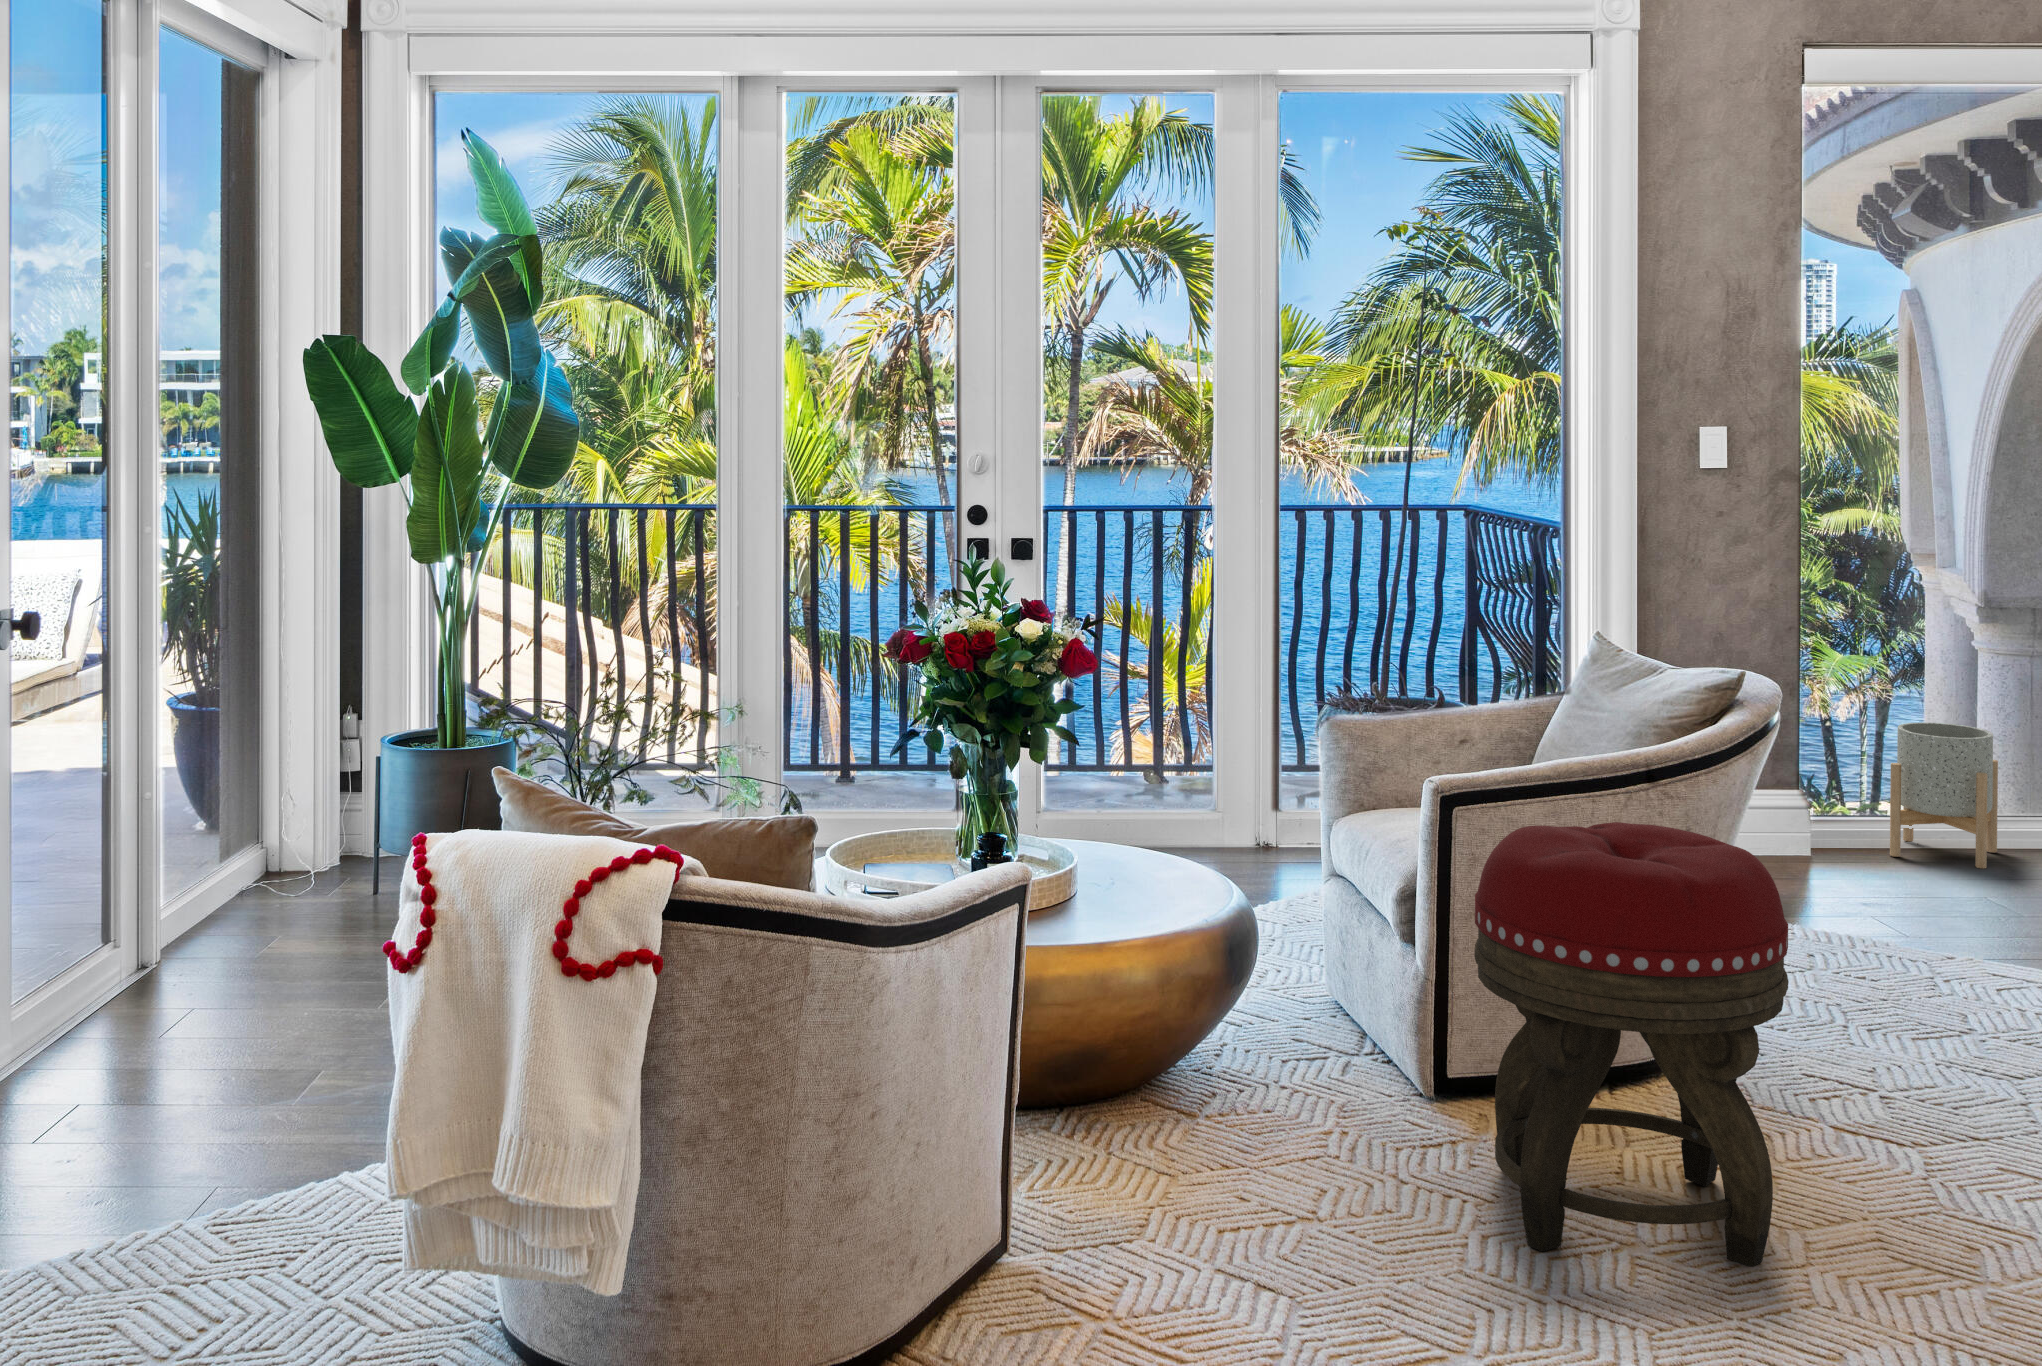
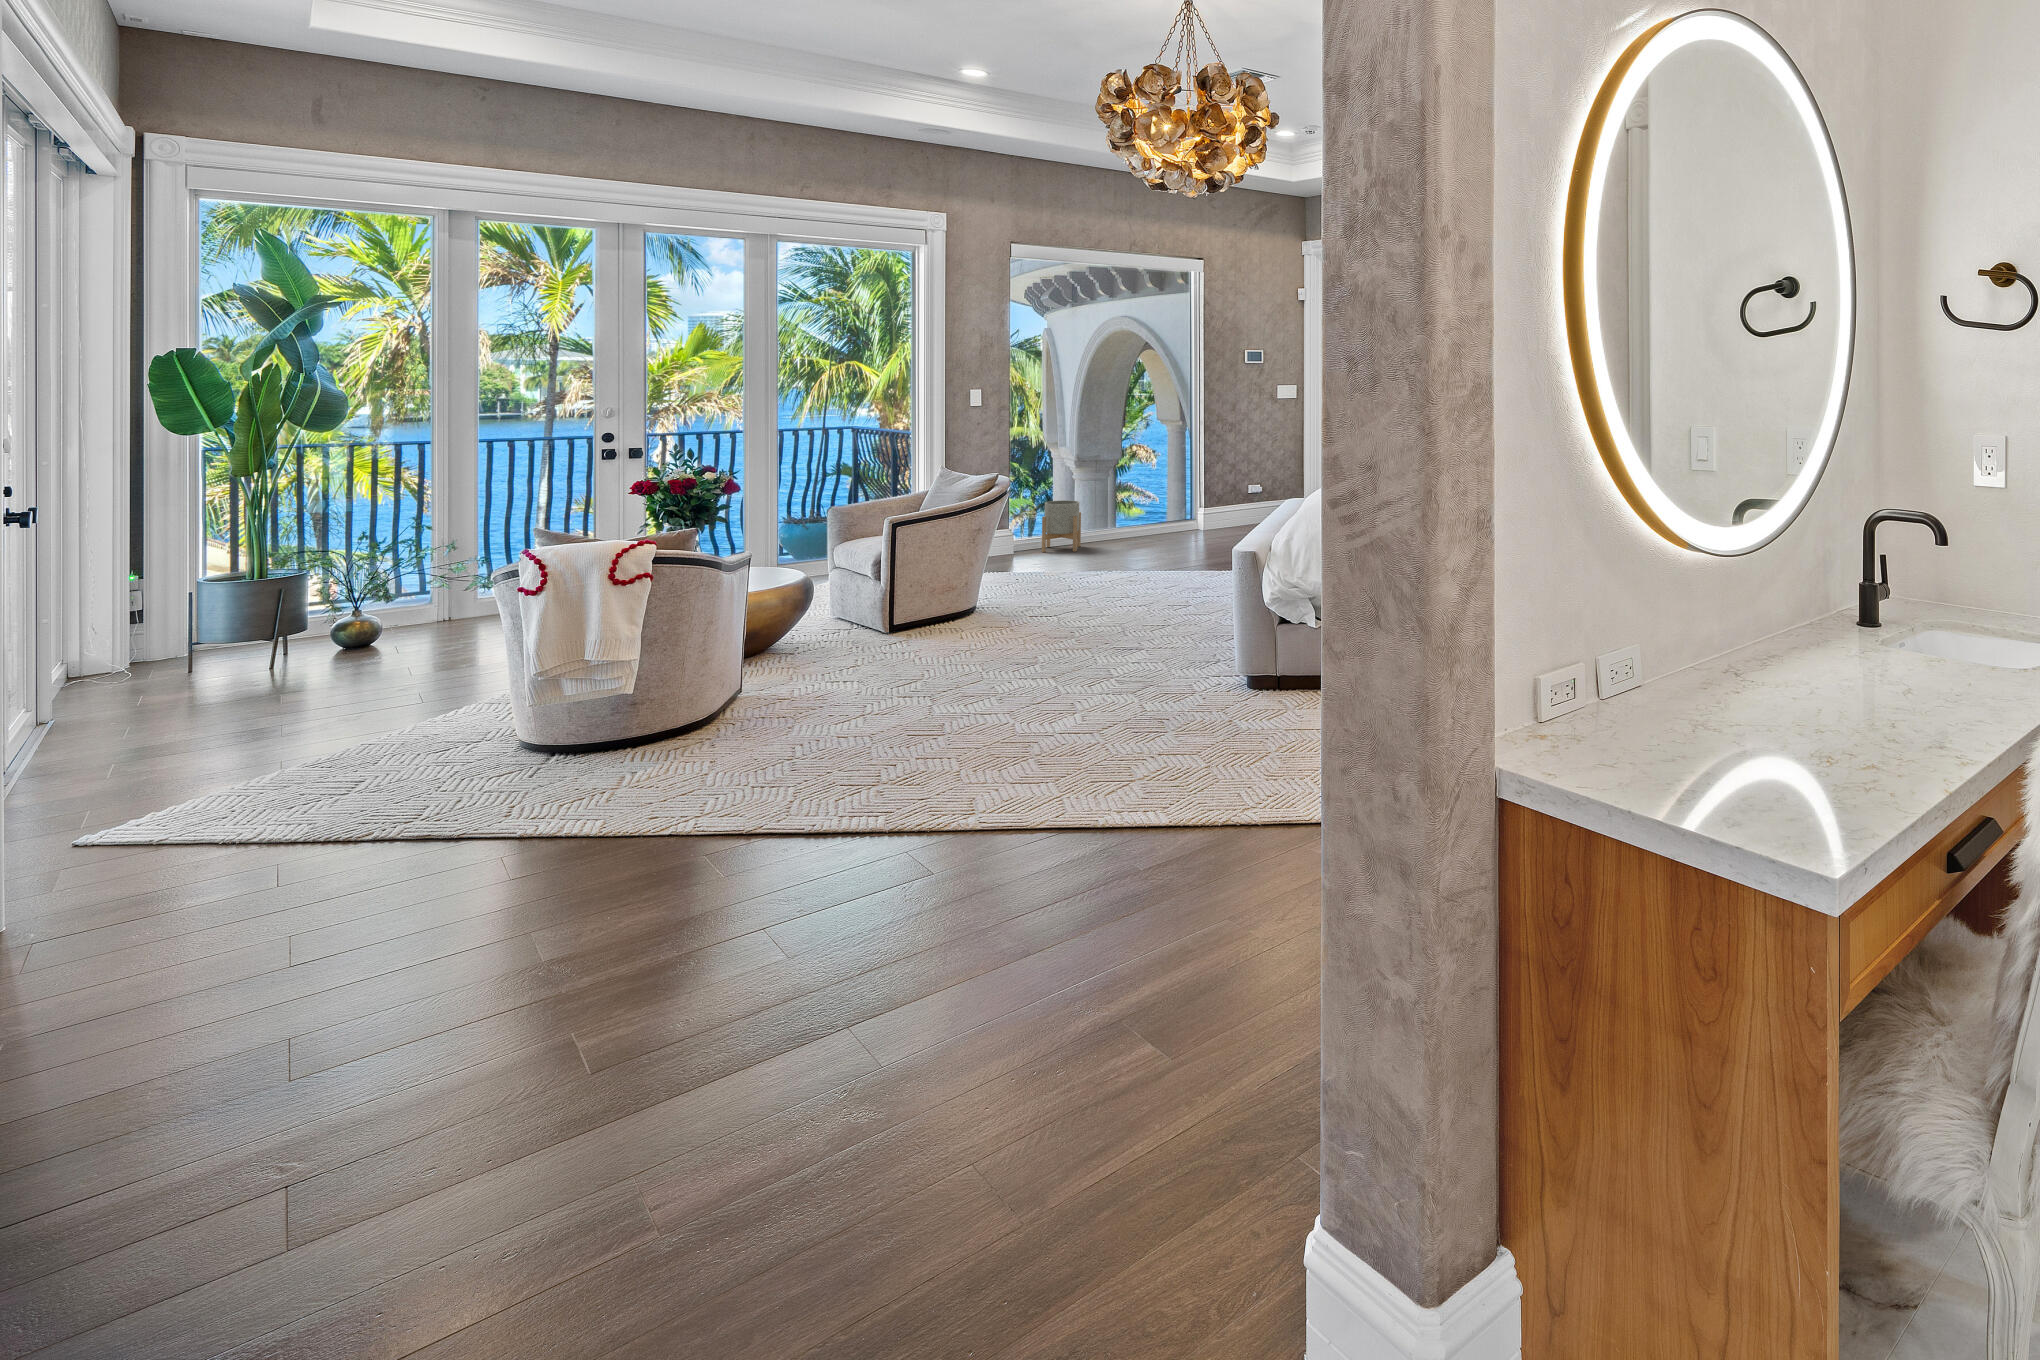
footstool: present [1474,822,1789,1266] -> none [910,522,1016,658]

